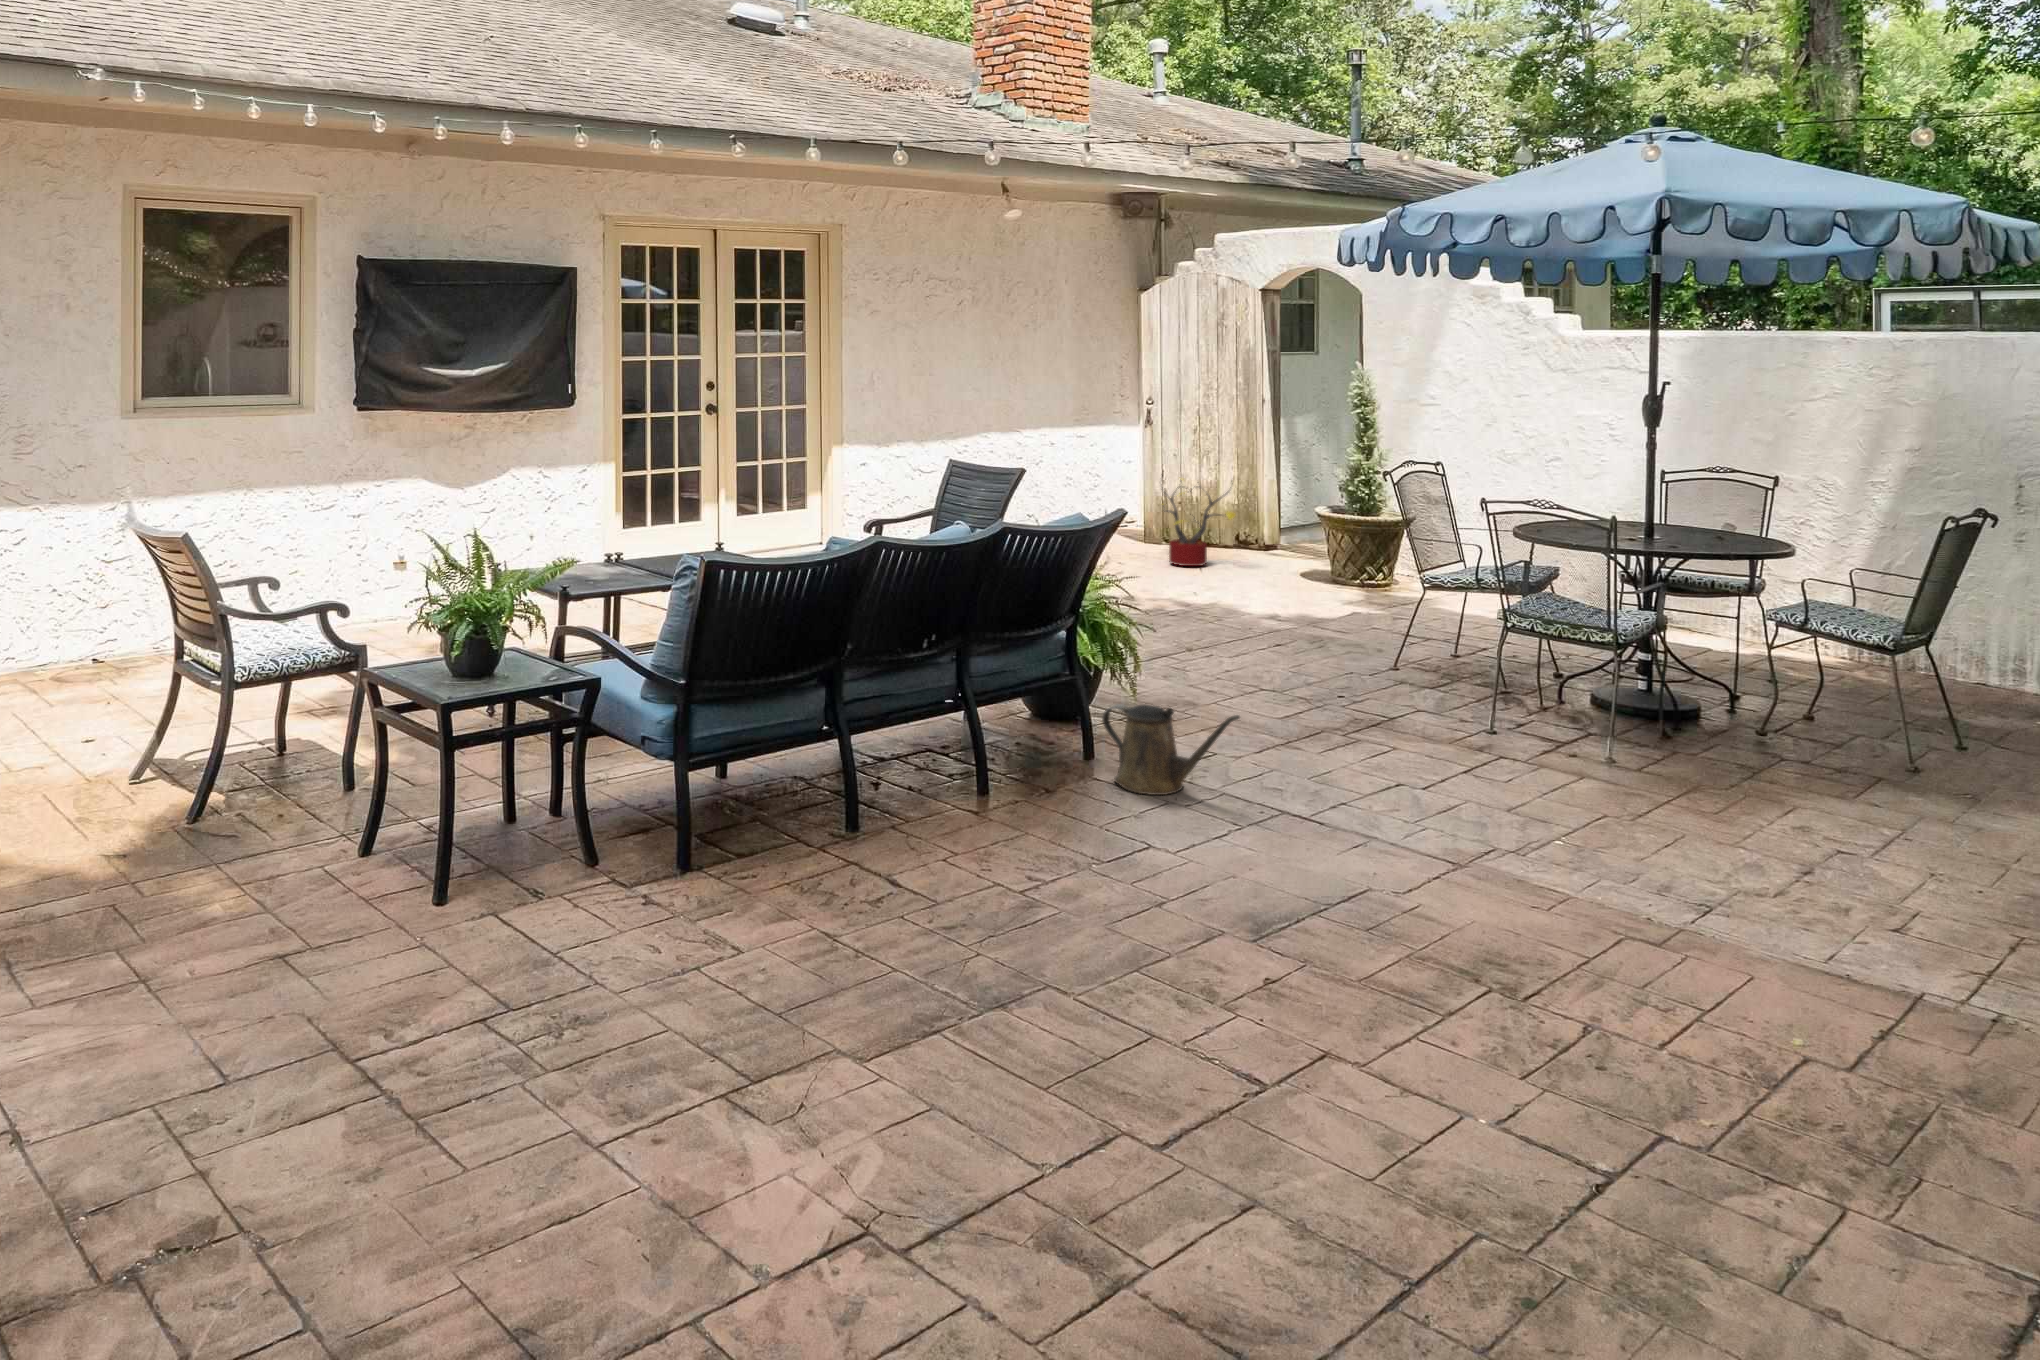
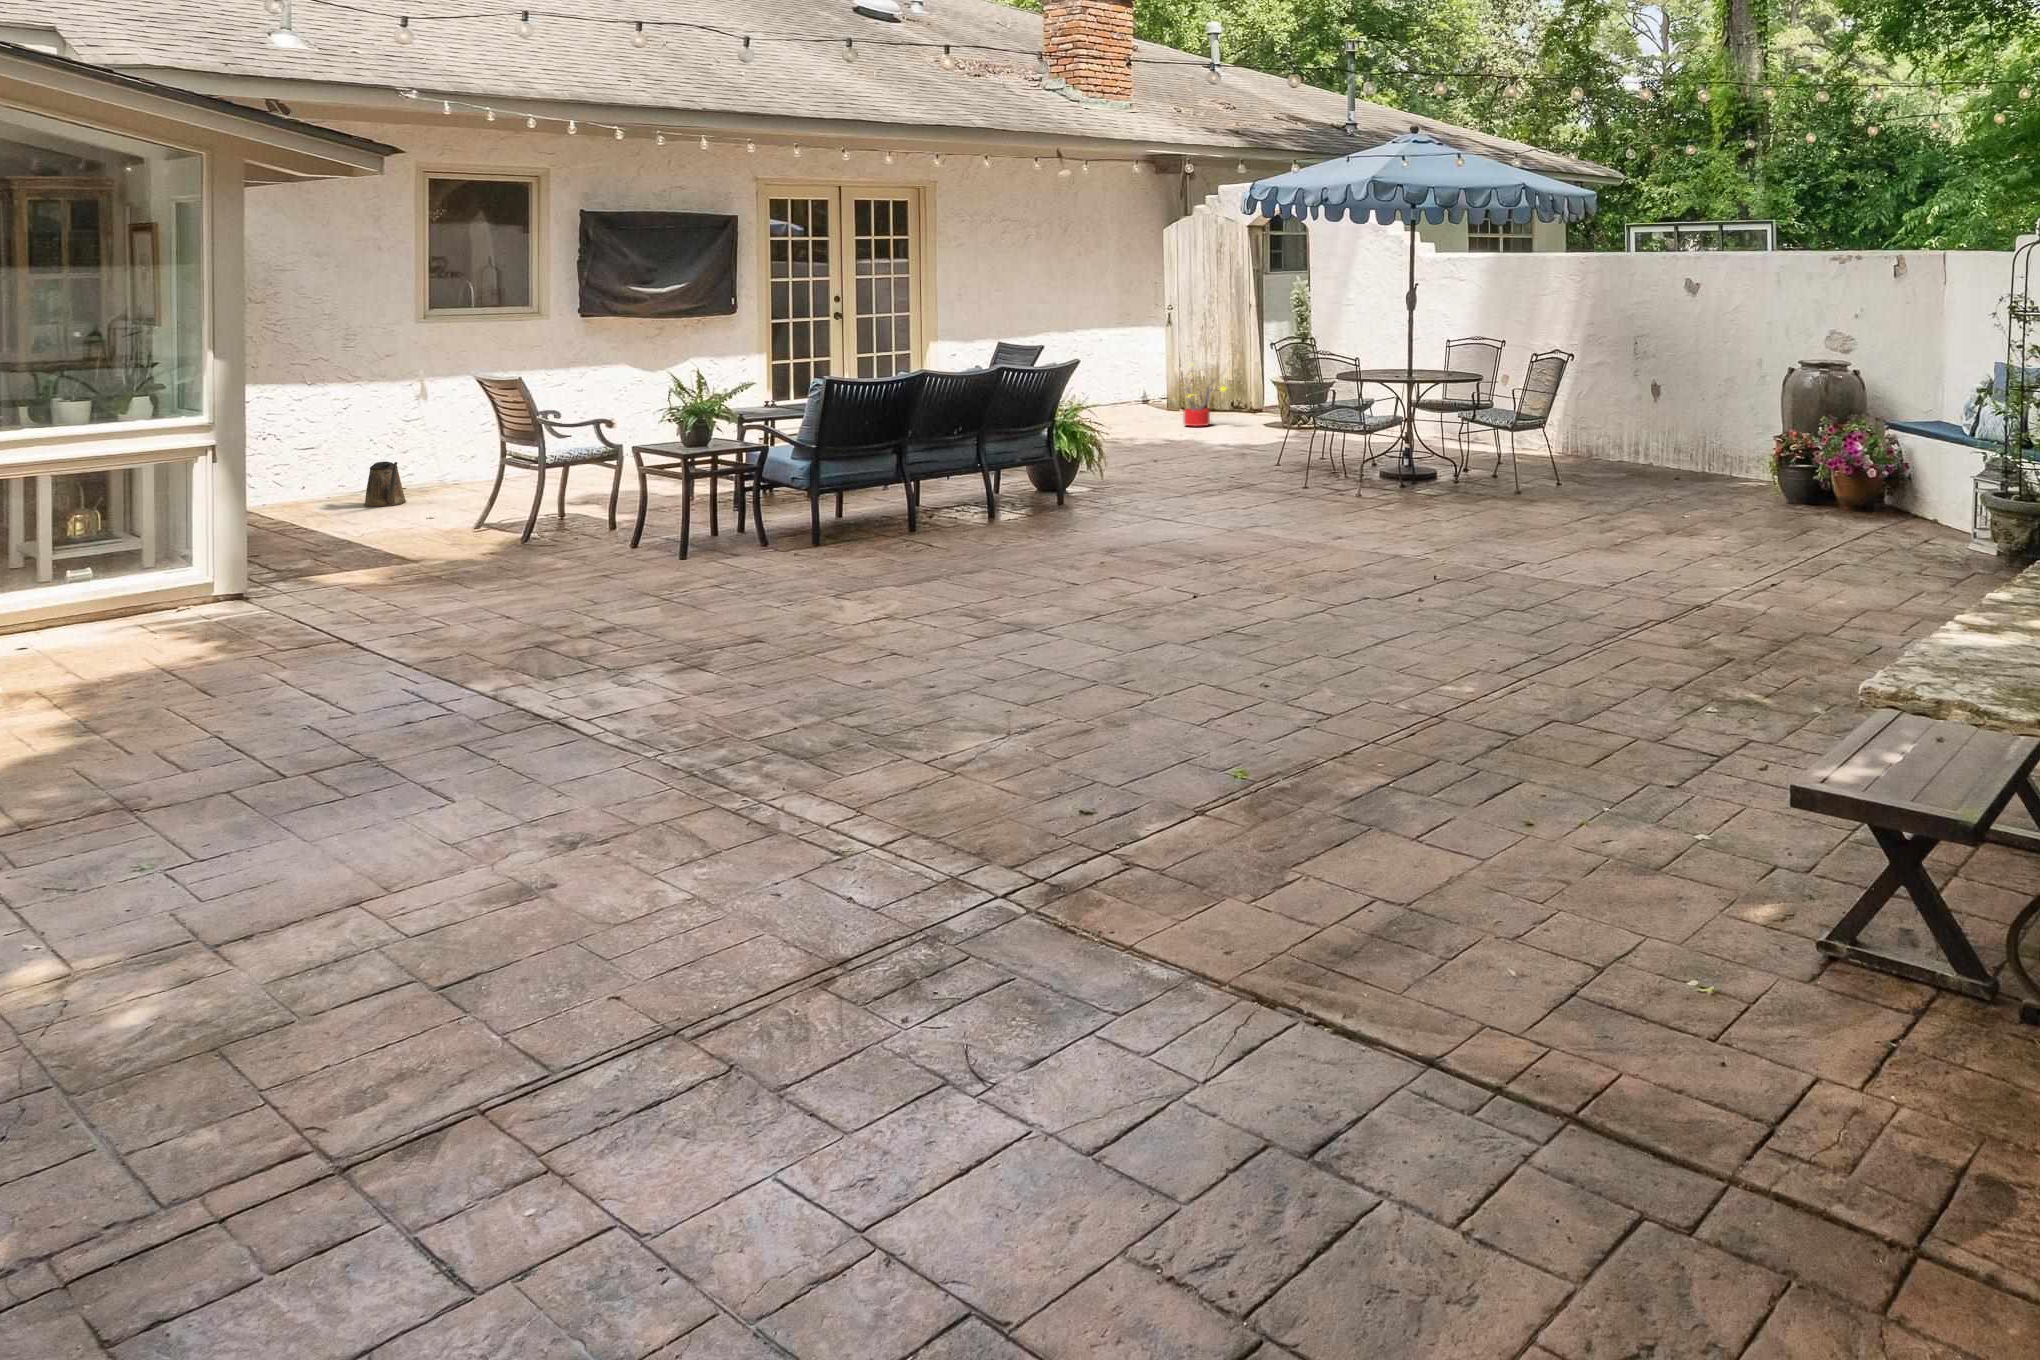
watering can: present [1102,704,1240,795] -> present [364,462,406,507]

